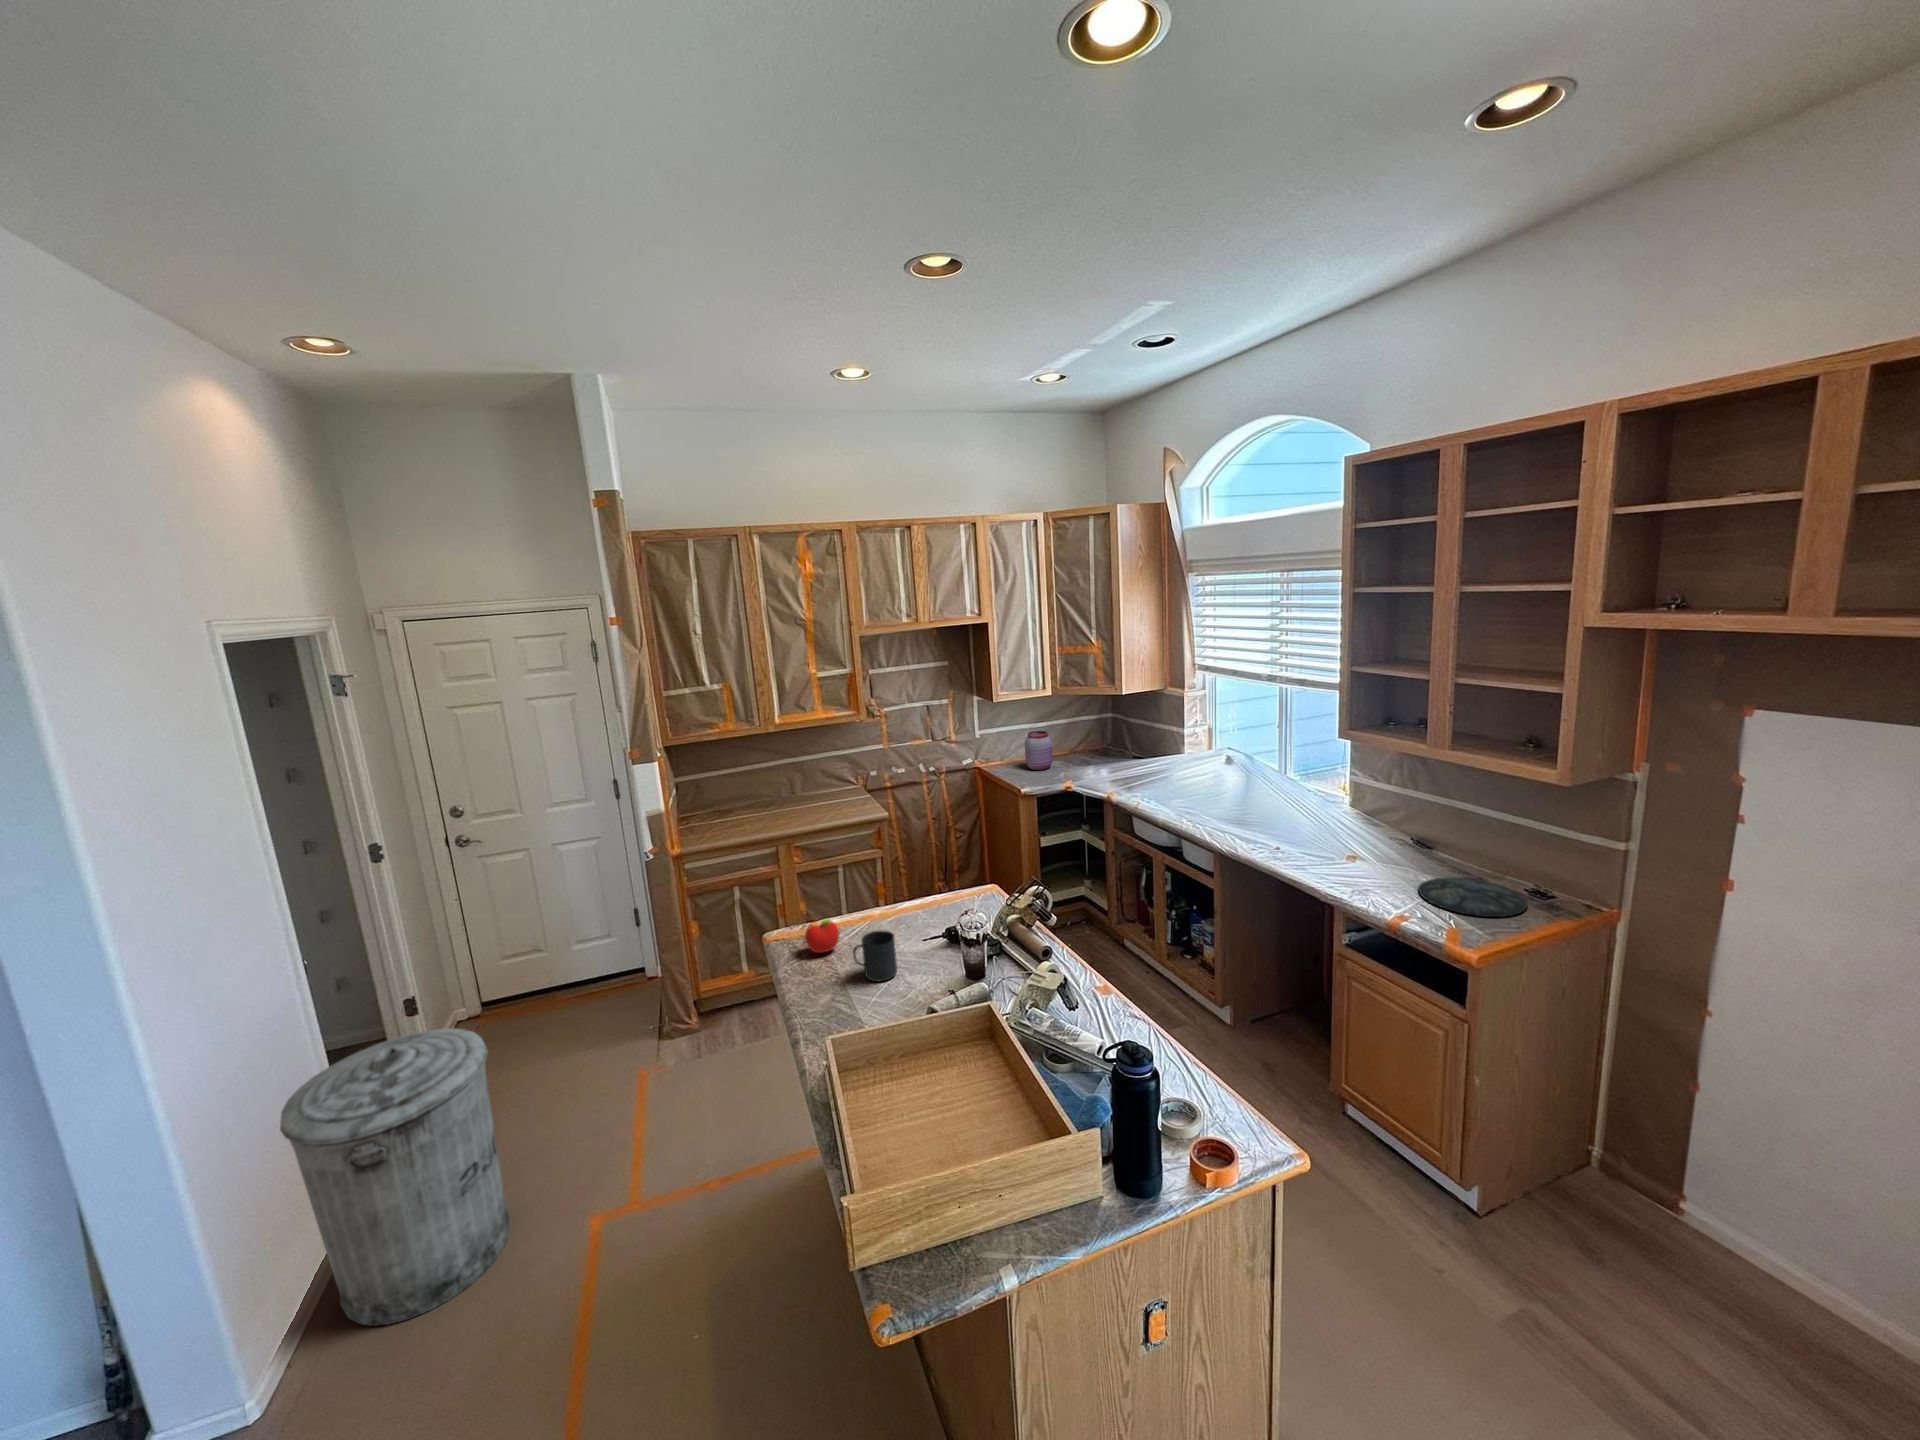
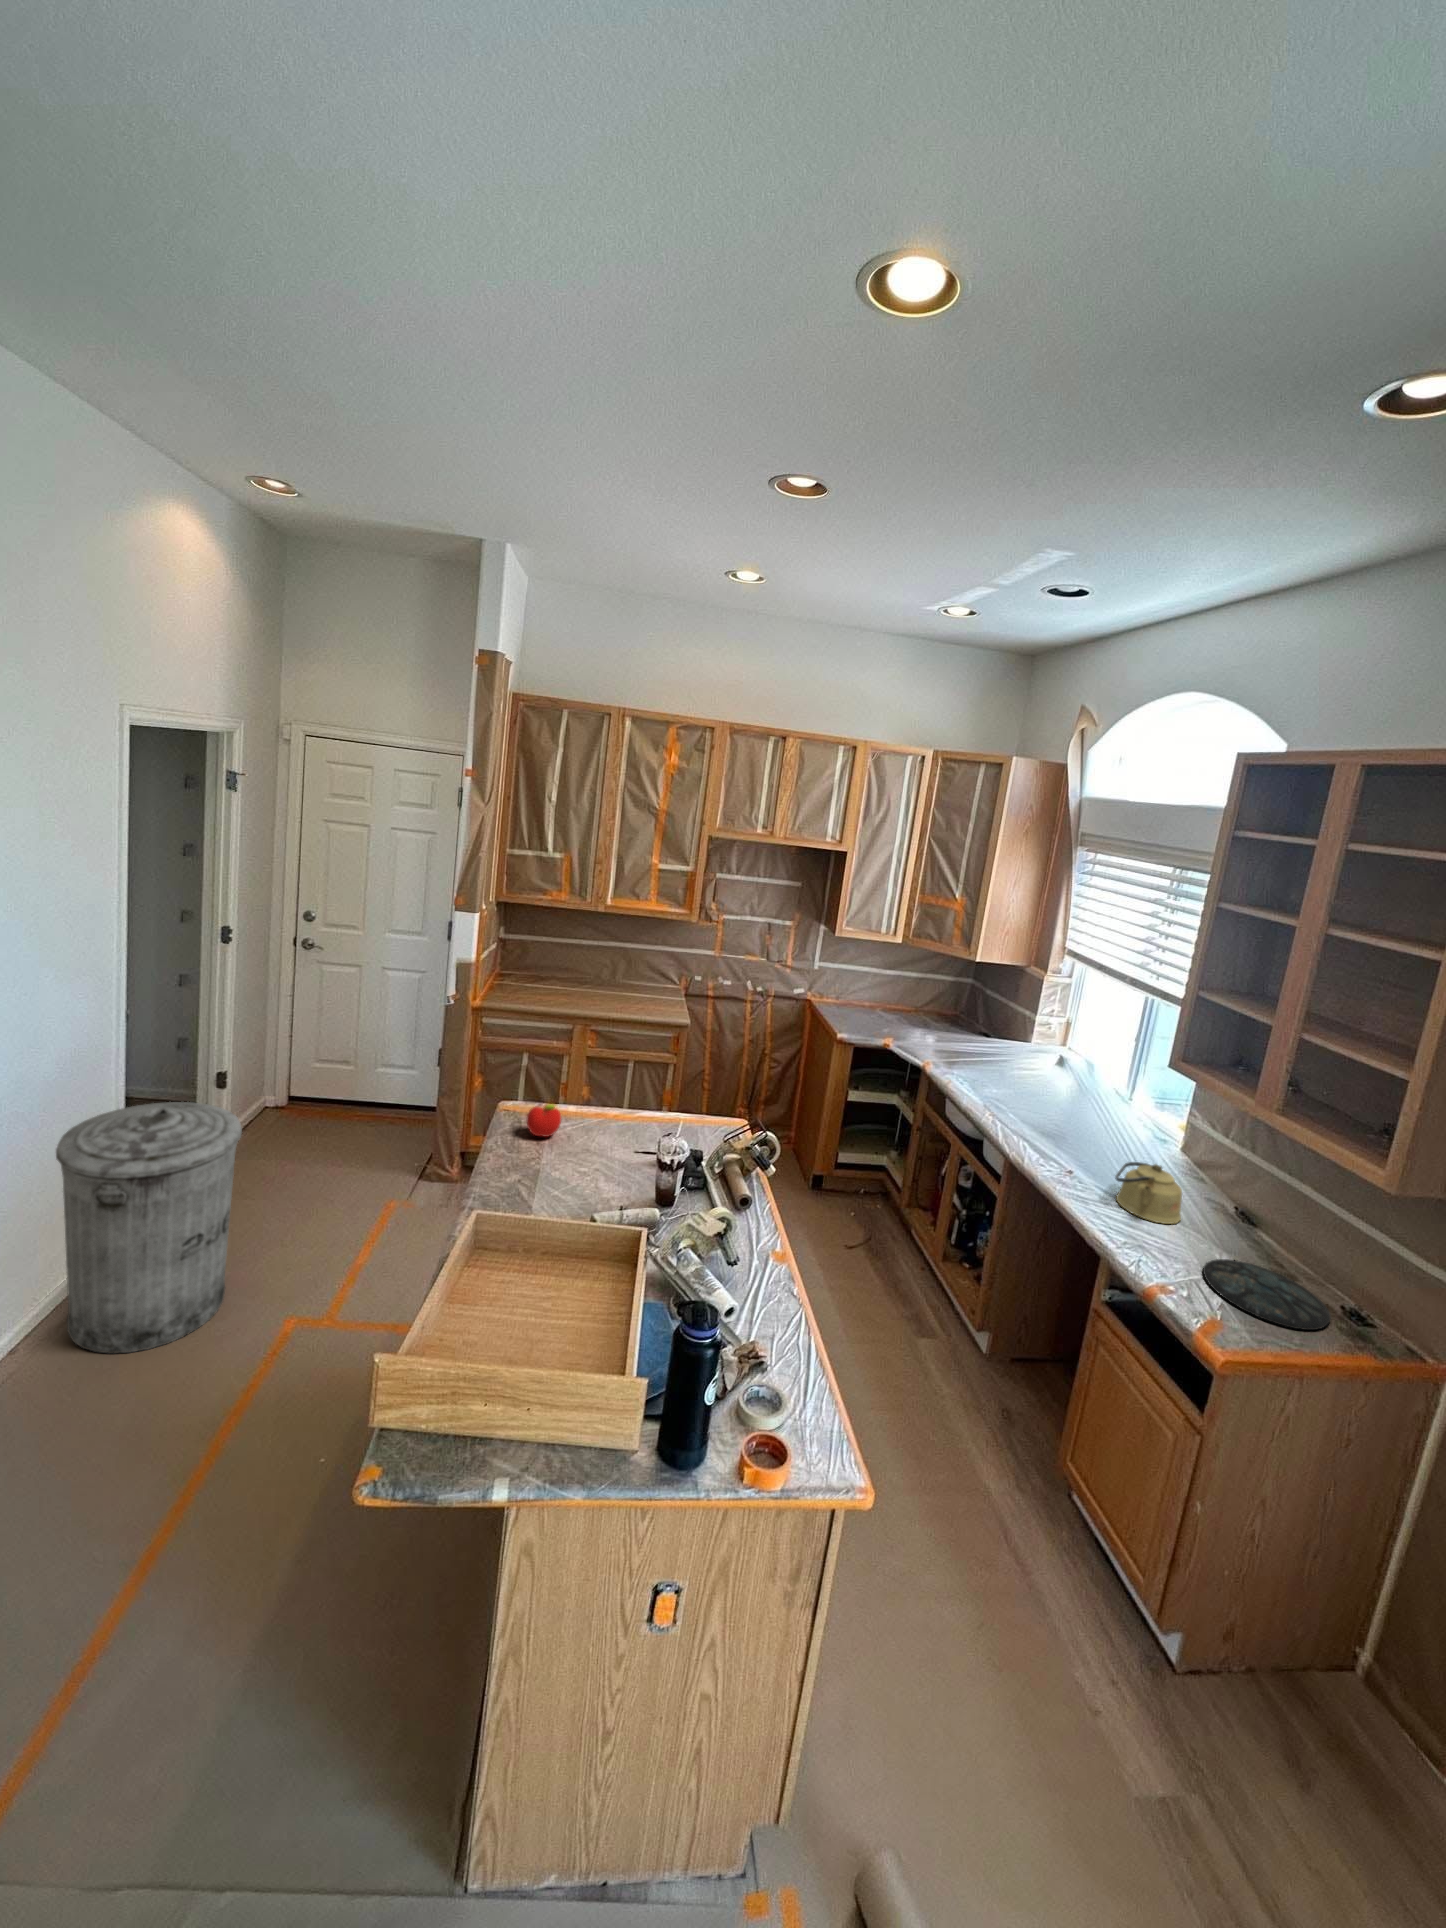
jar: present [1025,731,1053,770] -> none [858,977,890,1021]
kettle: none [1320,820,1379,868] -> present [1115,1162,1182,1224]
mug: present [853,930,897,982] -> none [555,1129,600,1180]

